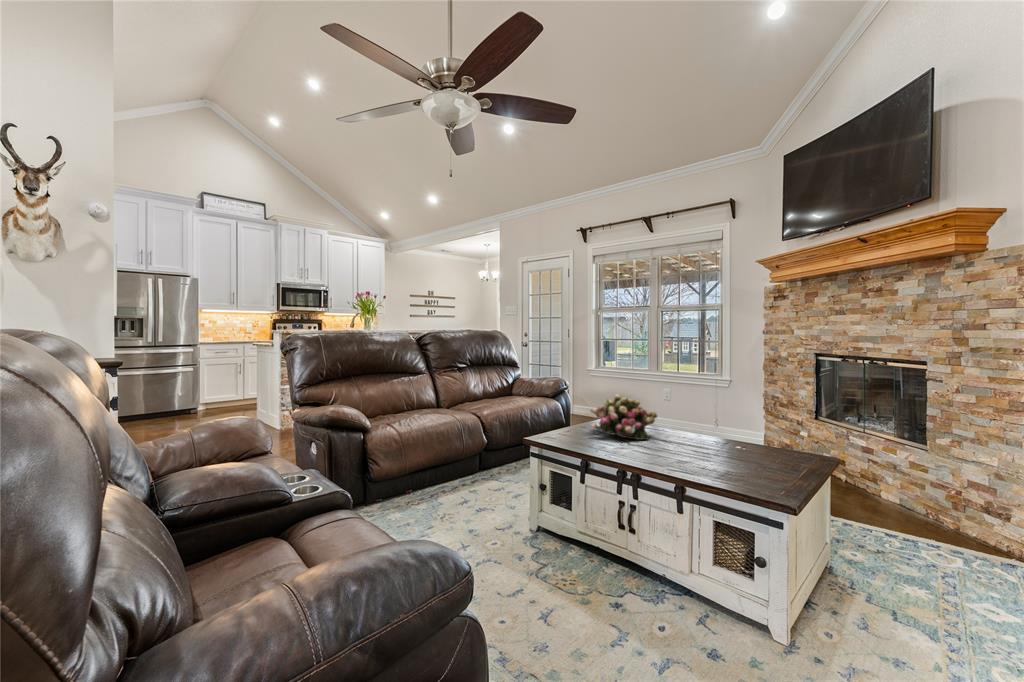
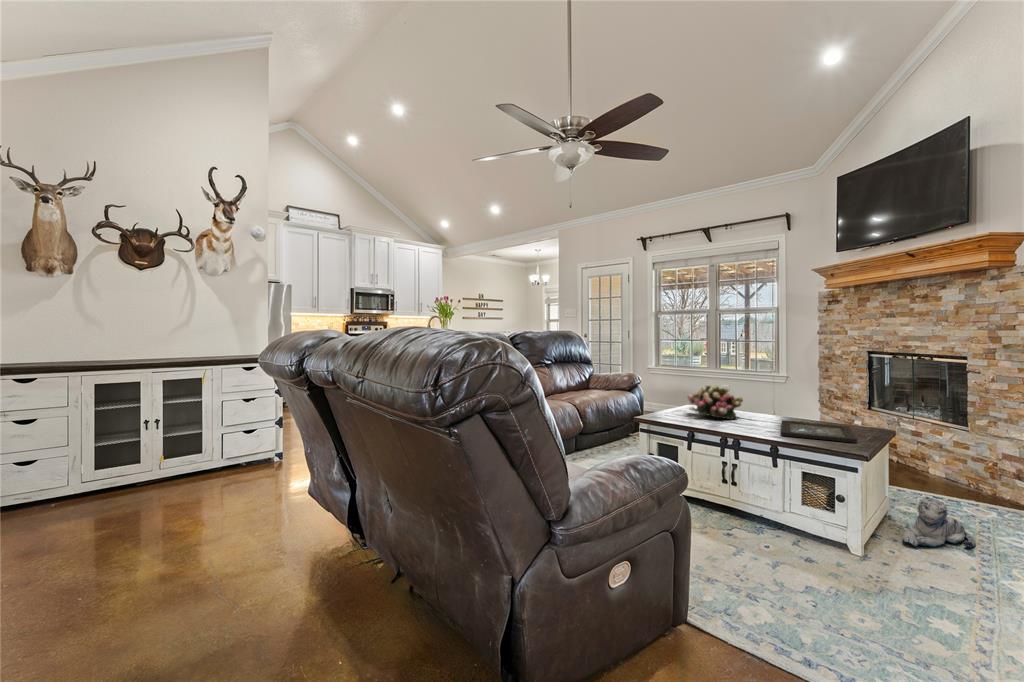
tray: none [691,443,788,482] -> present [781,420,857,442]
plush toy: none [846,554,943,628] -> present [903,496,976,548]

